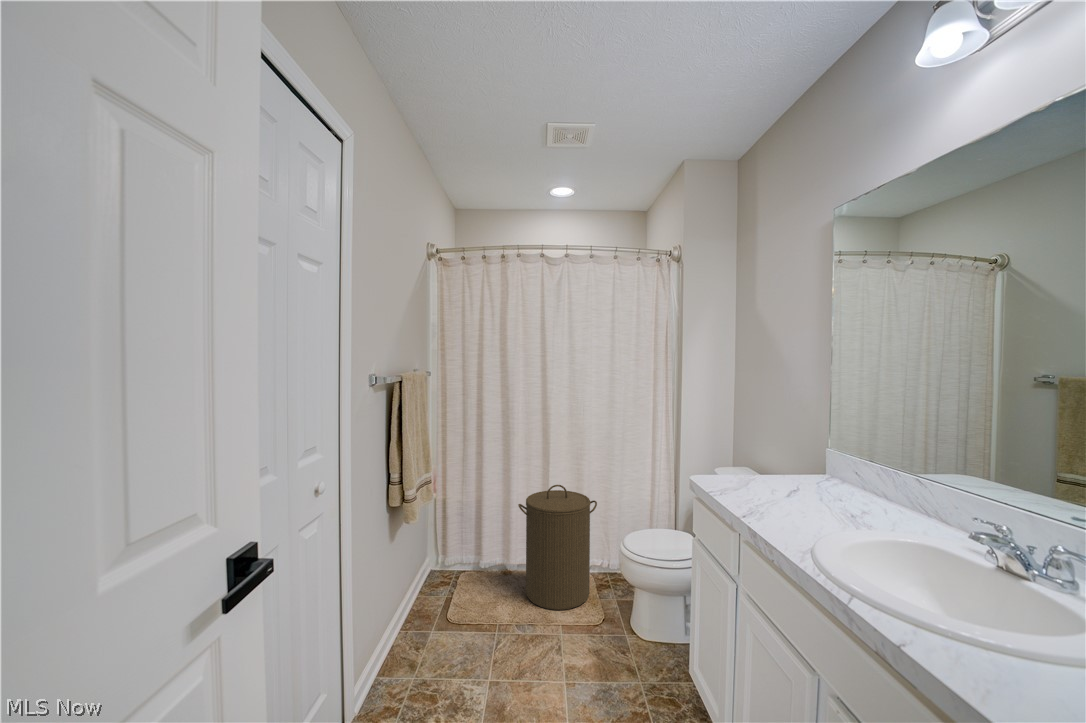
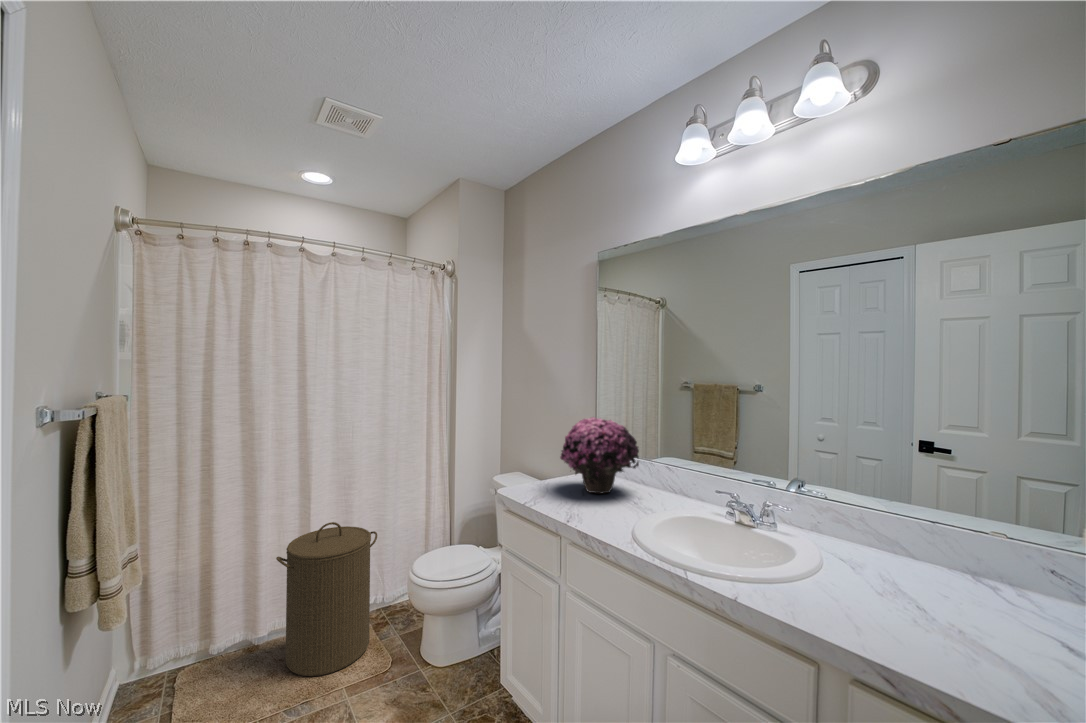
flower: none [761,407,872,500] -> present [560,417,639,494]

